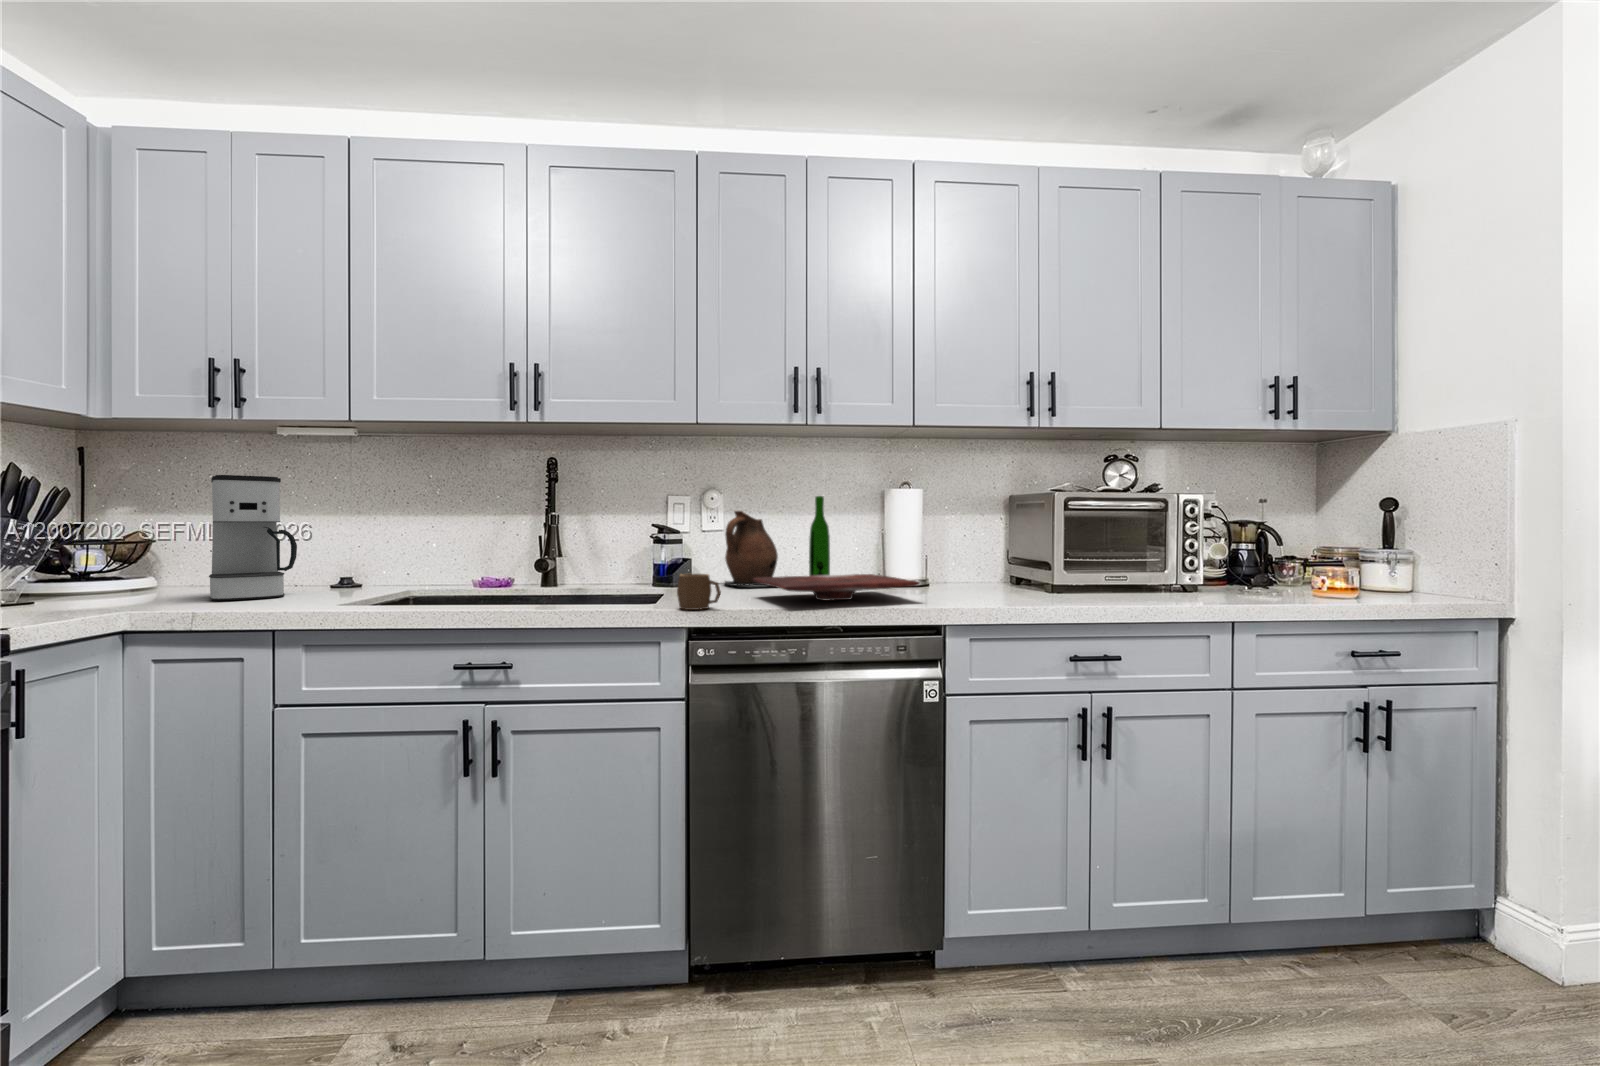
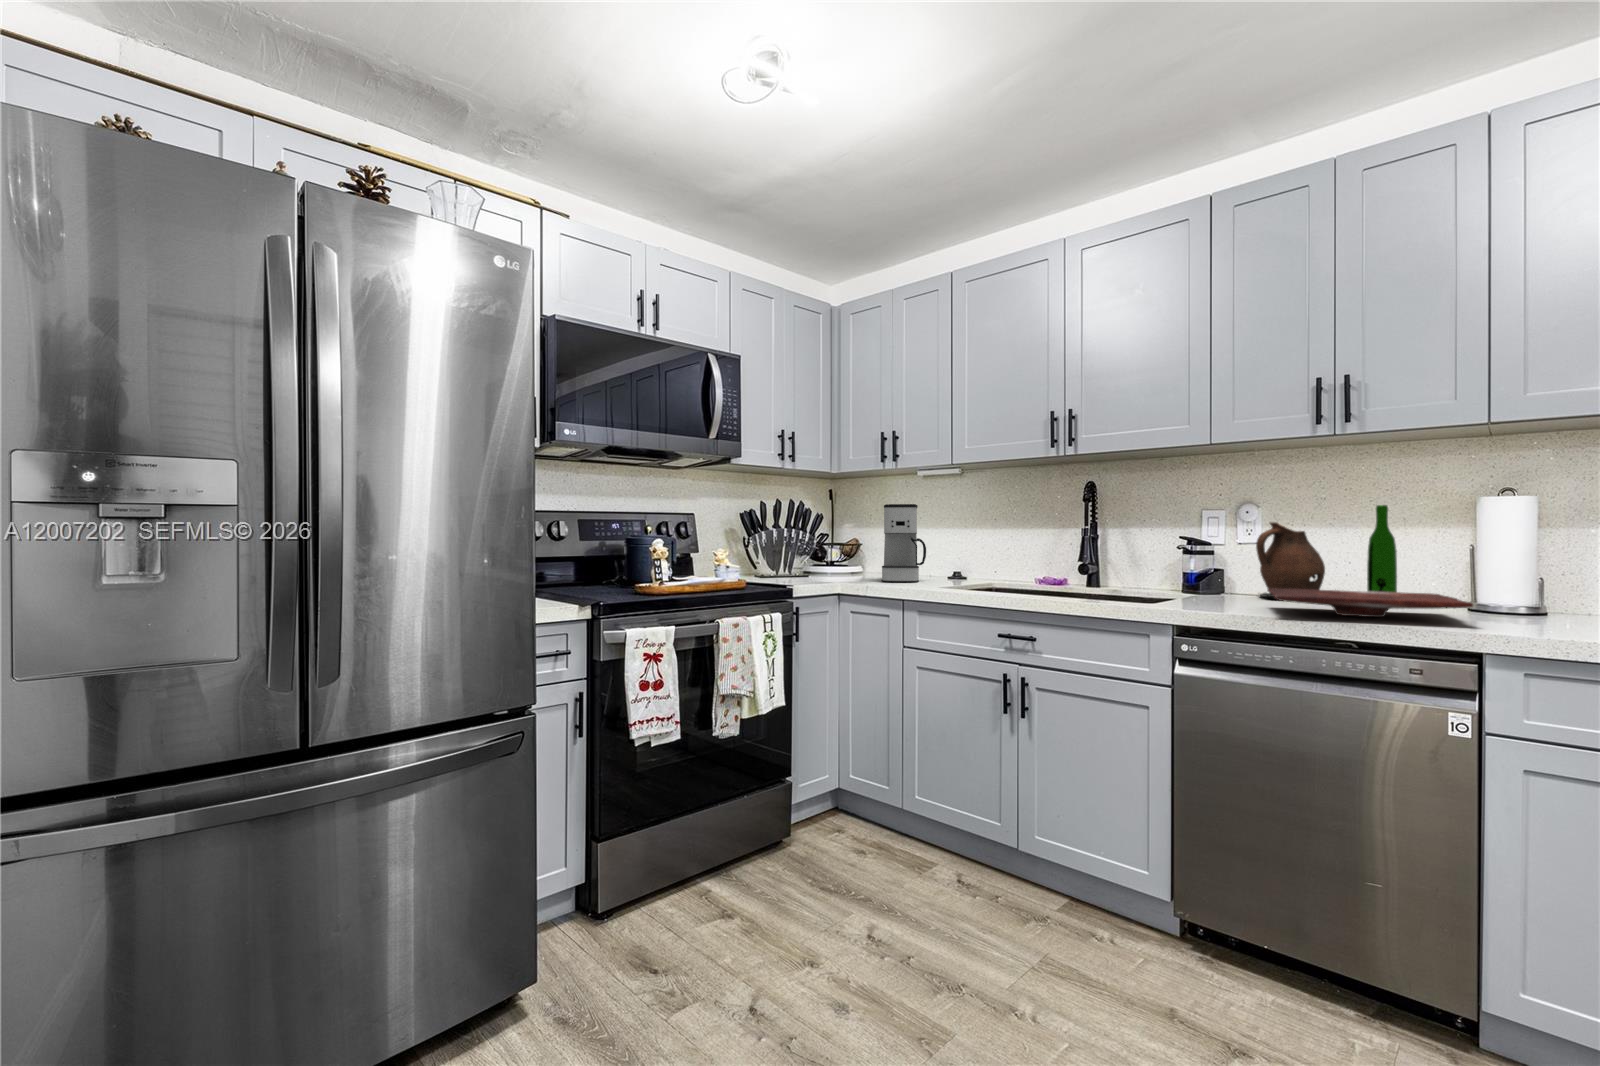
mug: present [677,574,721,610] -> none [1169,580,1211,611]

